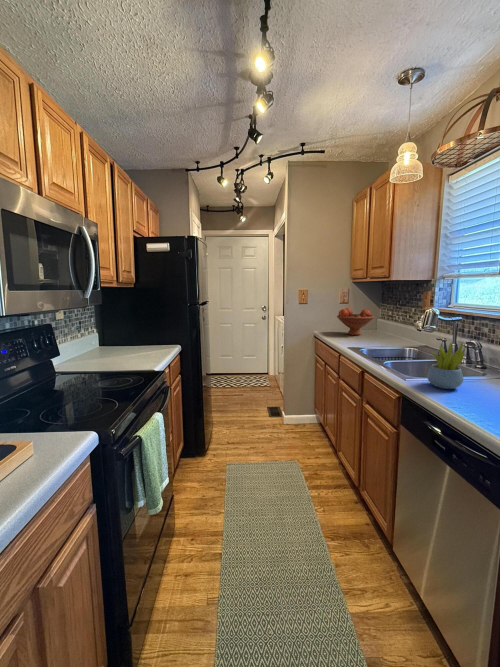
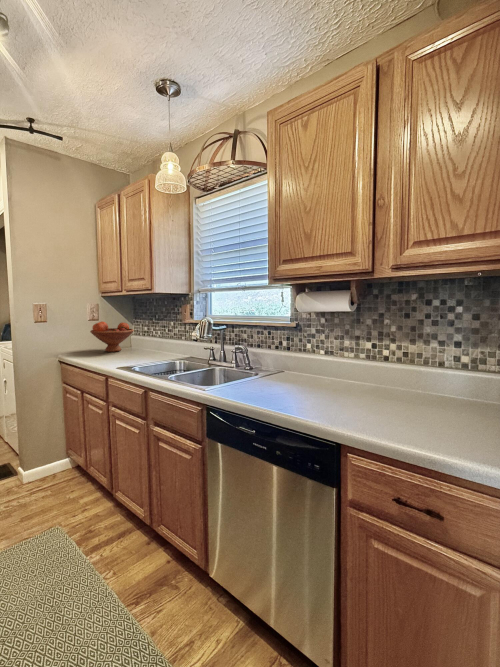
succulent plant: present [427,342,466,389] -> none [221,346,252,392]

